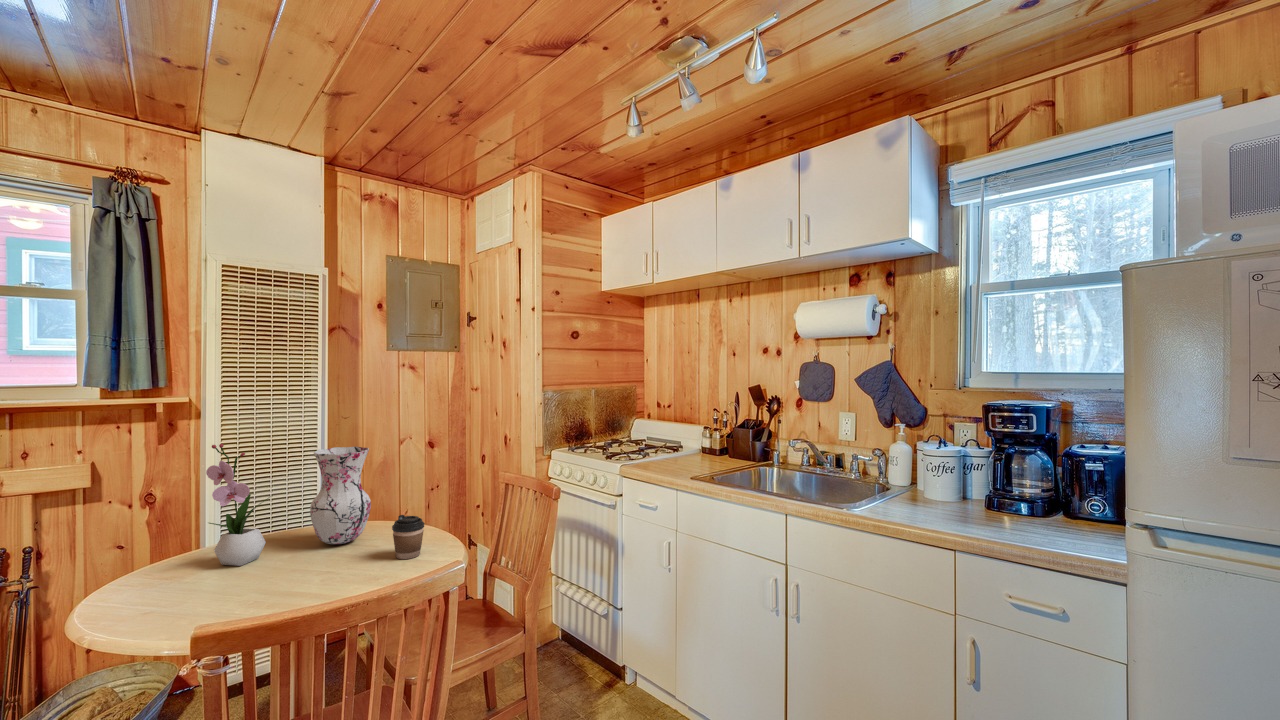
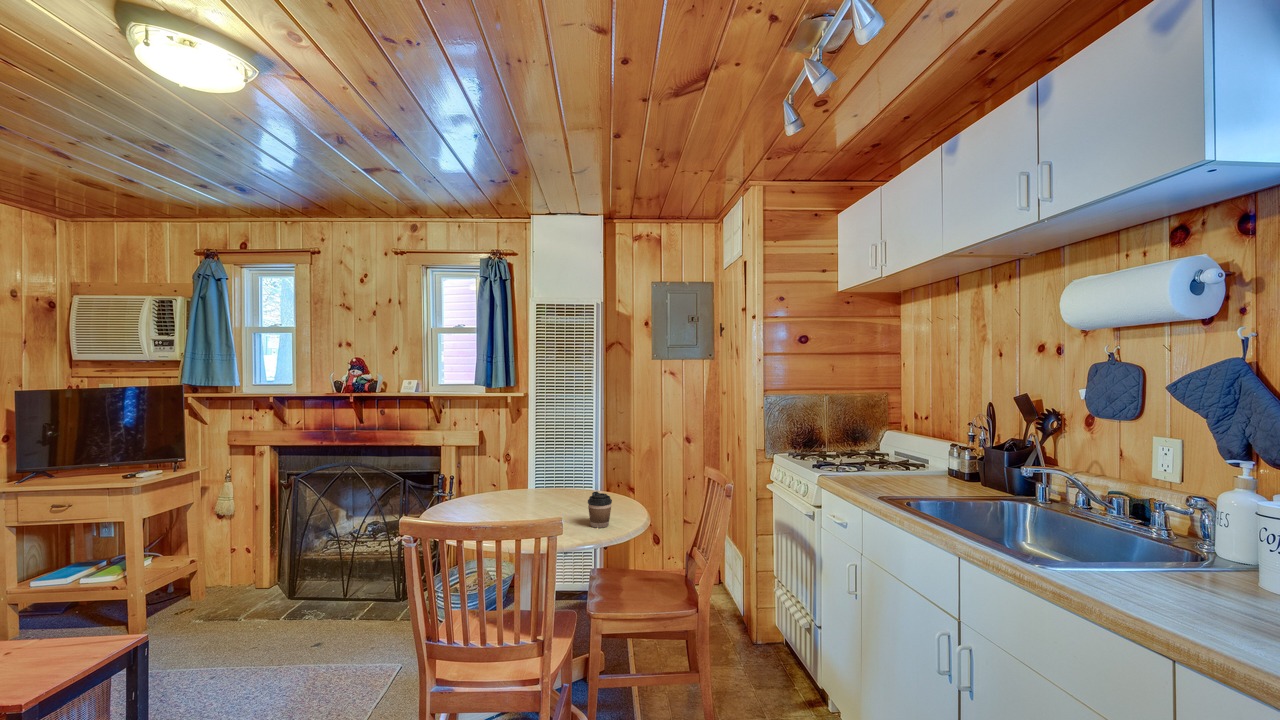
flower arrangement: present [206,444,268,566] -> none [488,425,527,510]
vase: present [310,447,371,544] -> none [551,434,592,508]

